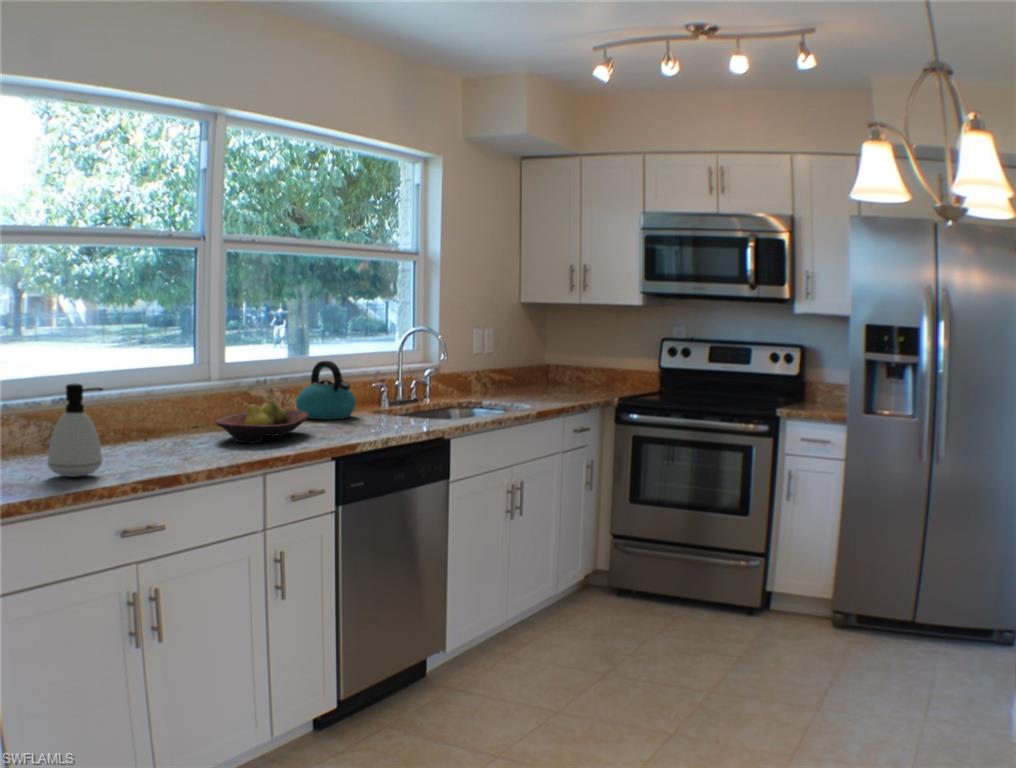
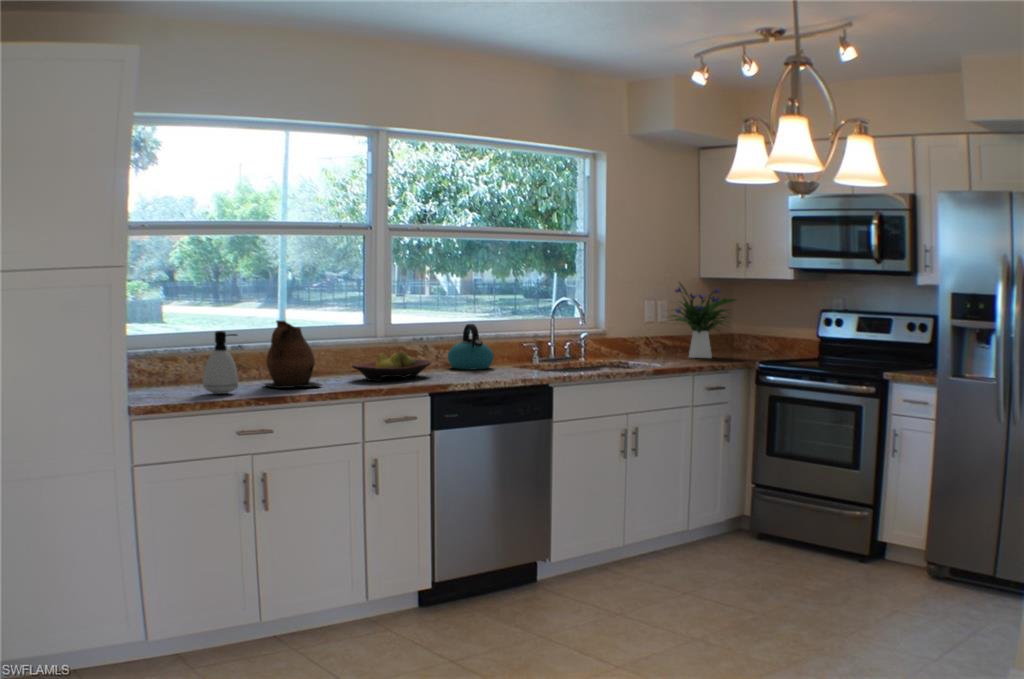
flower arrangement: none [503,306,586,394] -> present [670,283,735,358]
ceramic pitcher: none [106,365,201,462] -> present [264,320,322,388]

